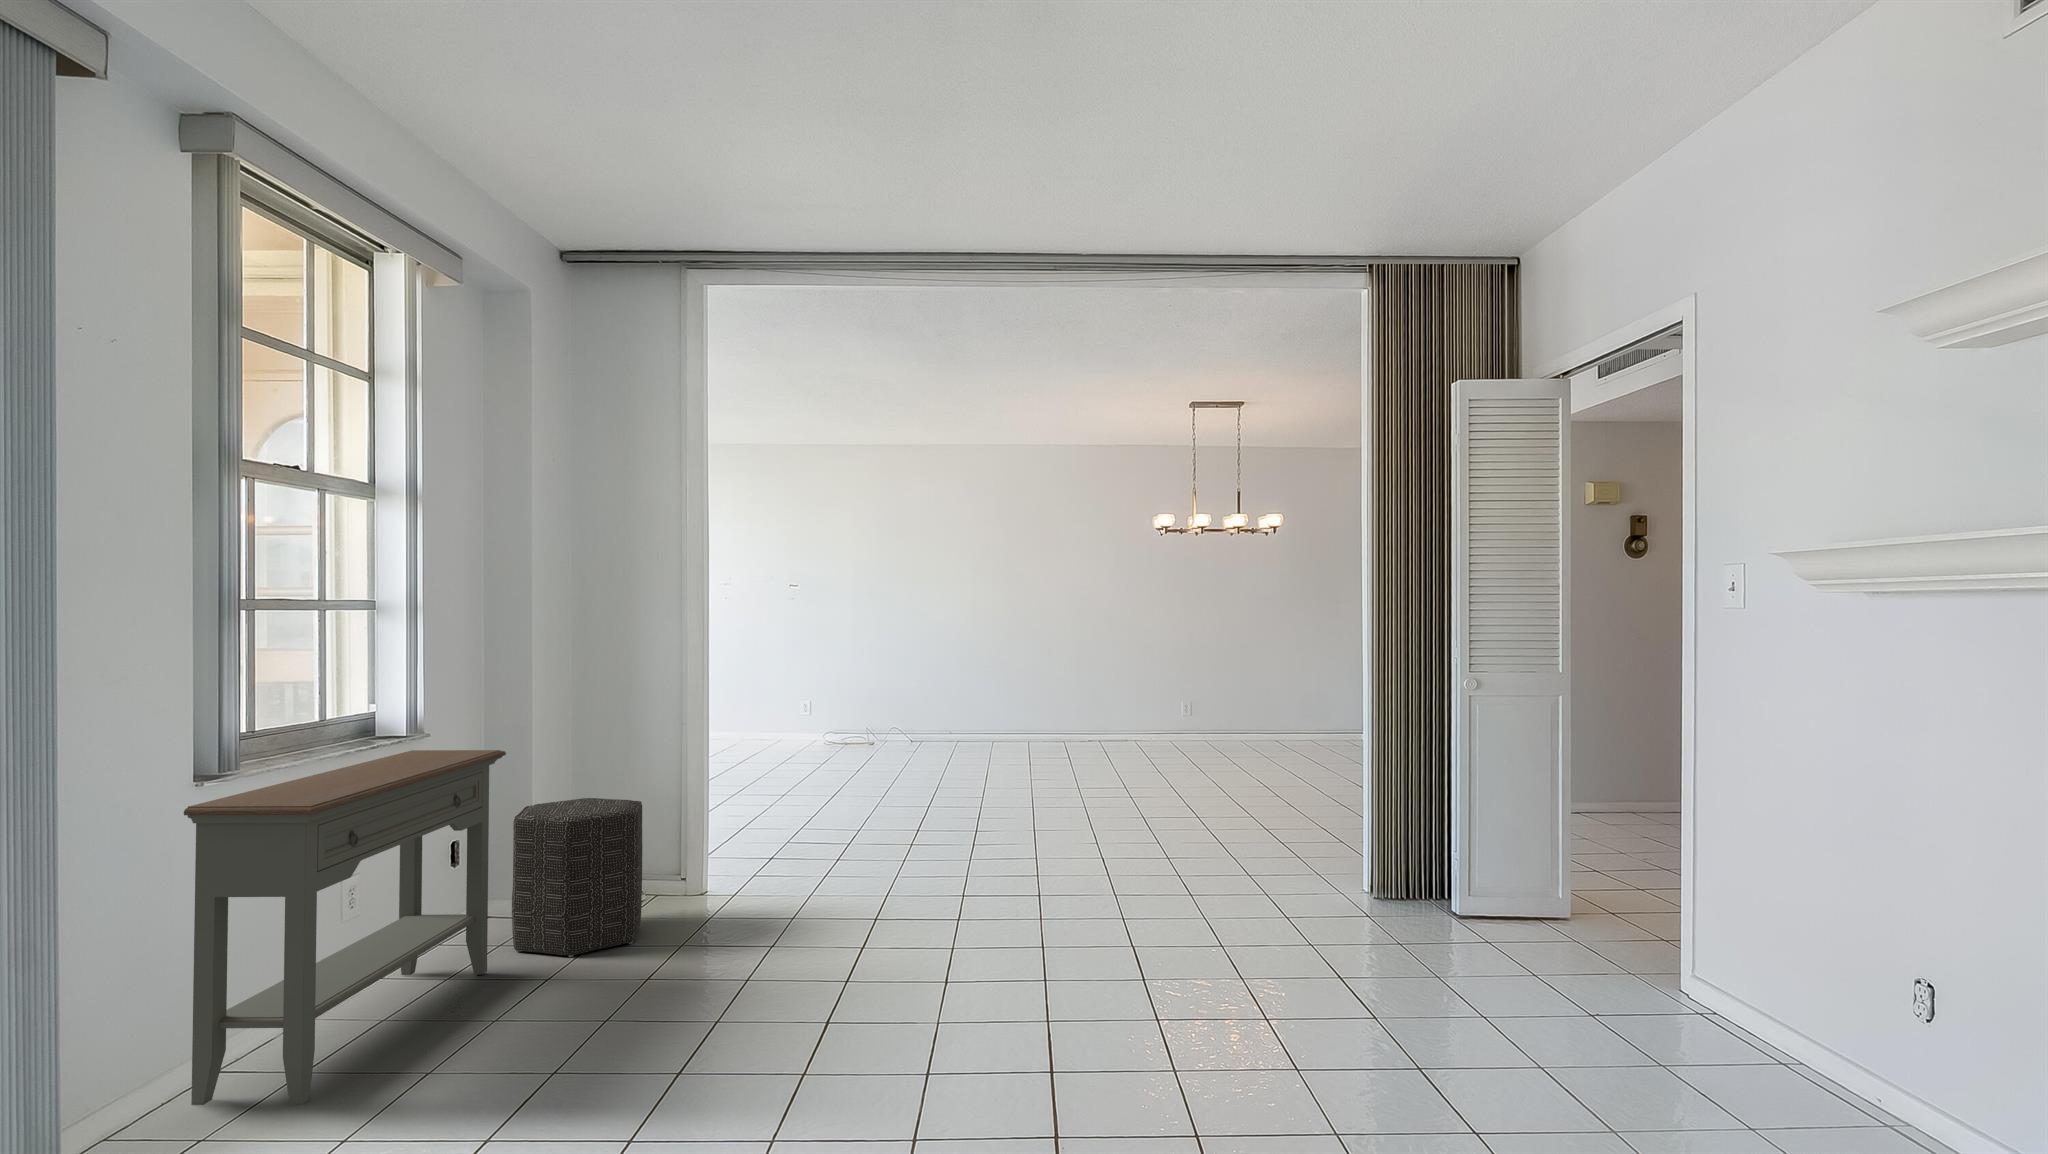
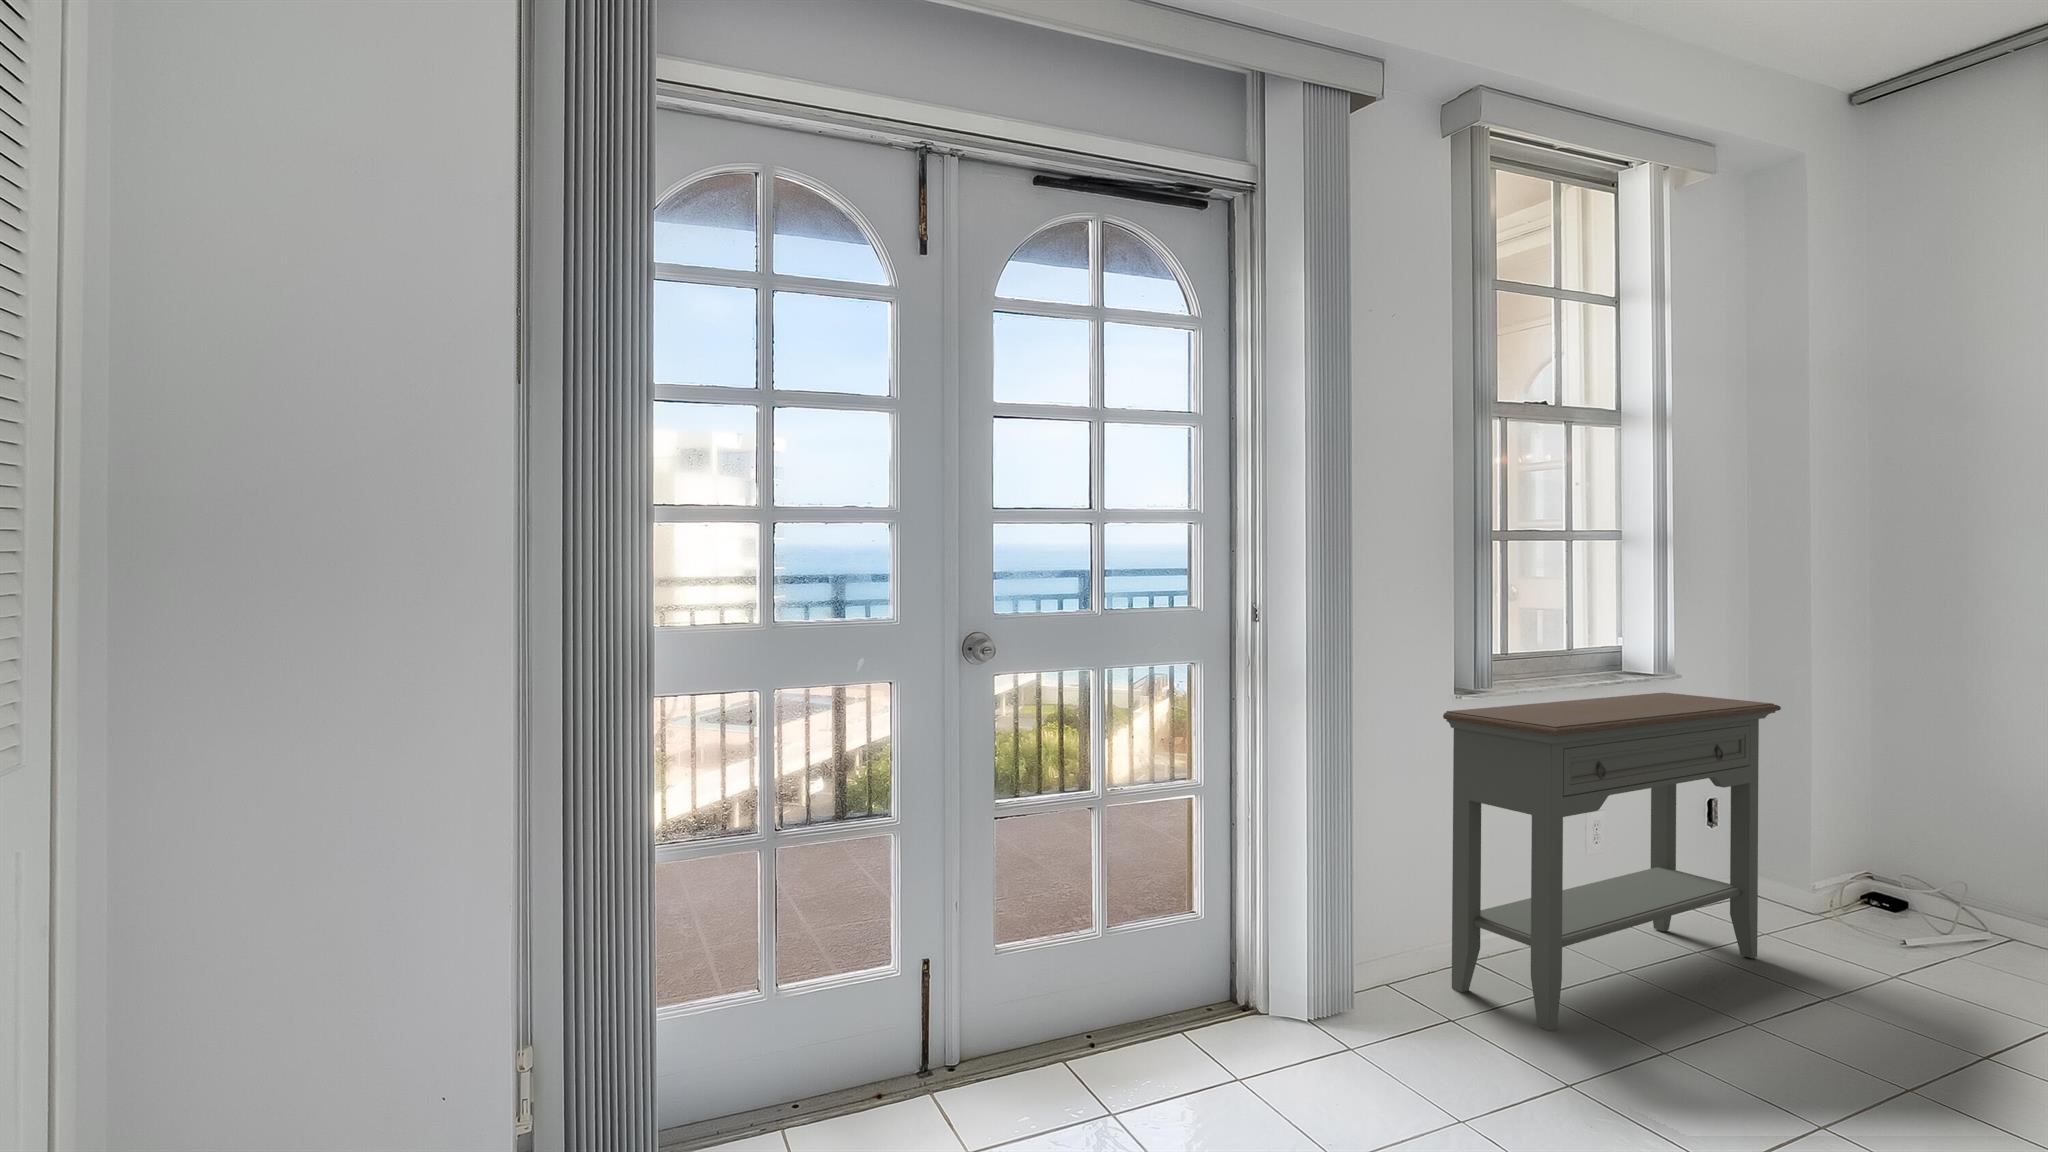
ottoman: present [512,798,642,957] -> none [1789,776,1991,986]

